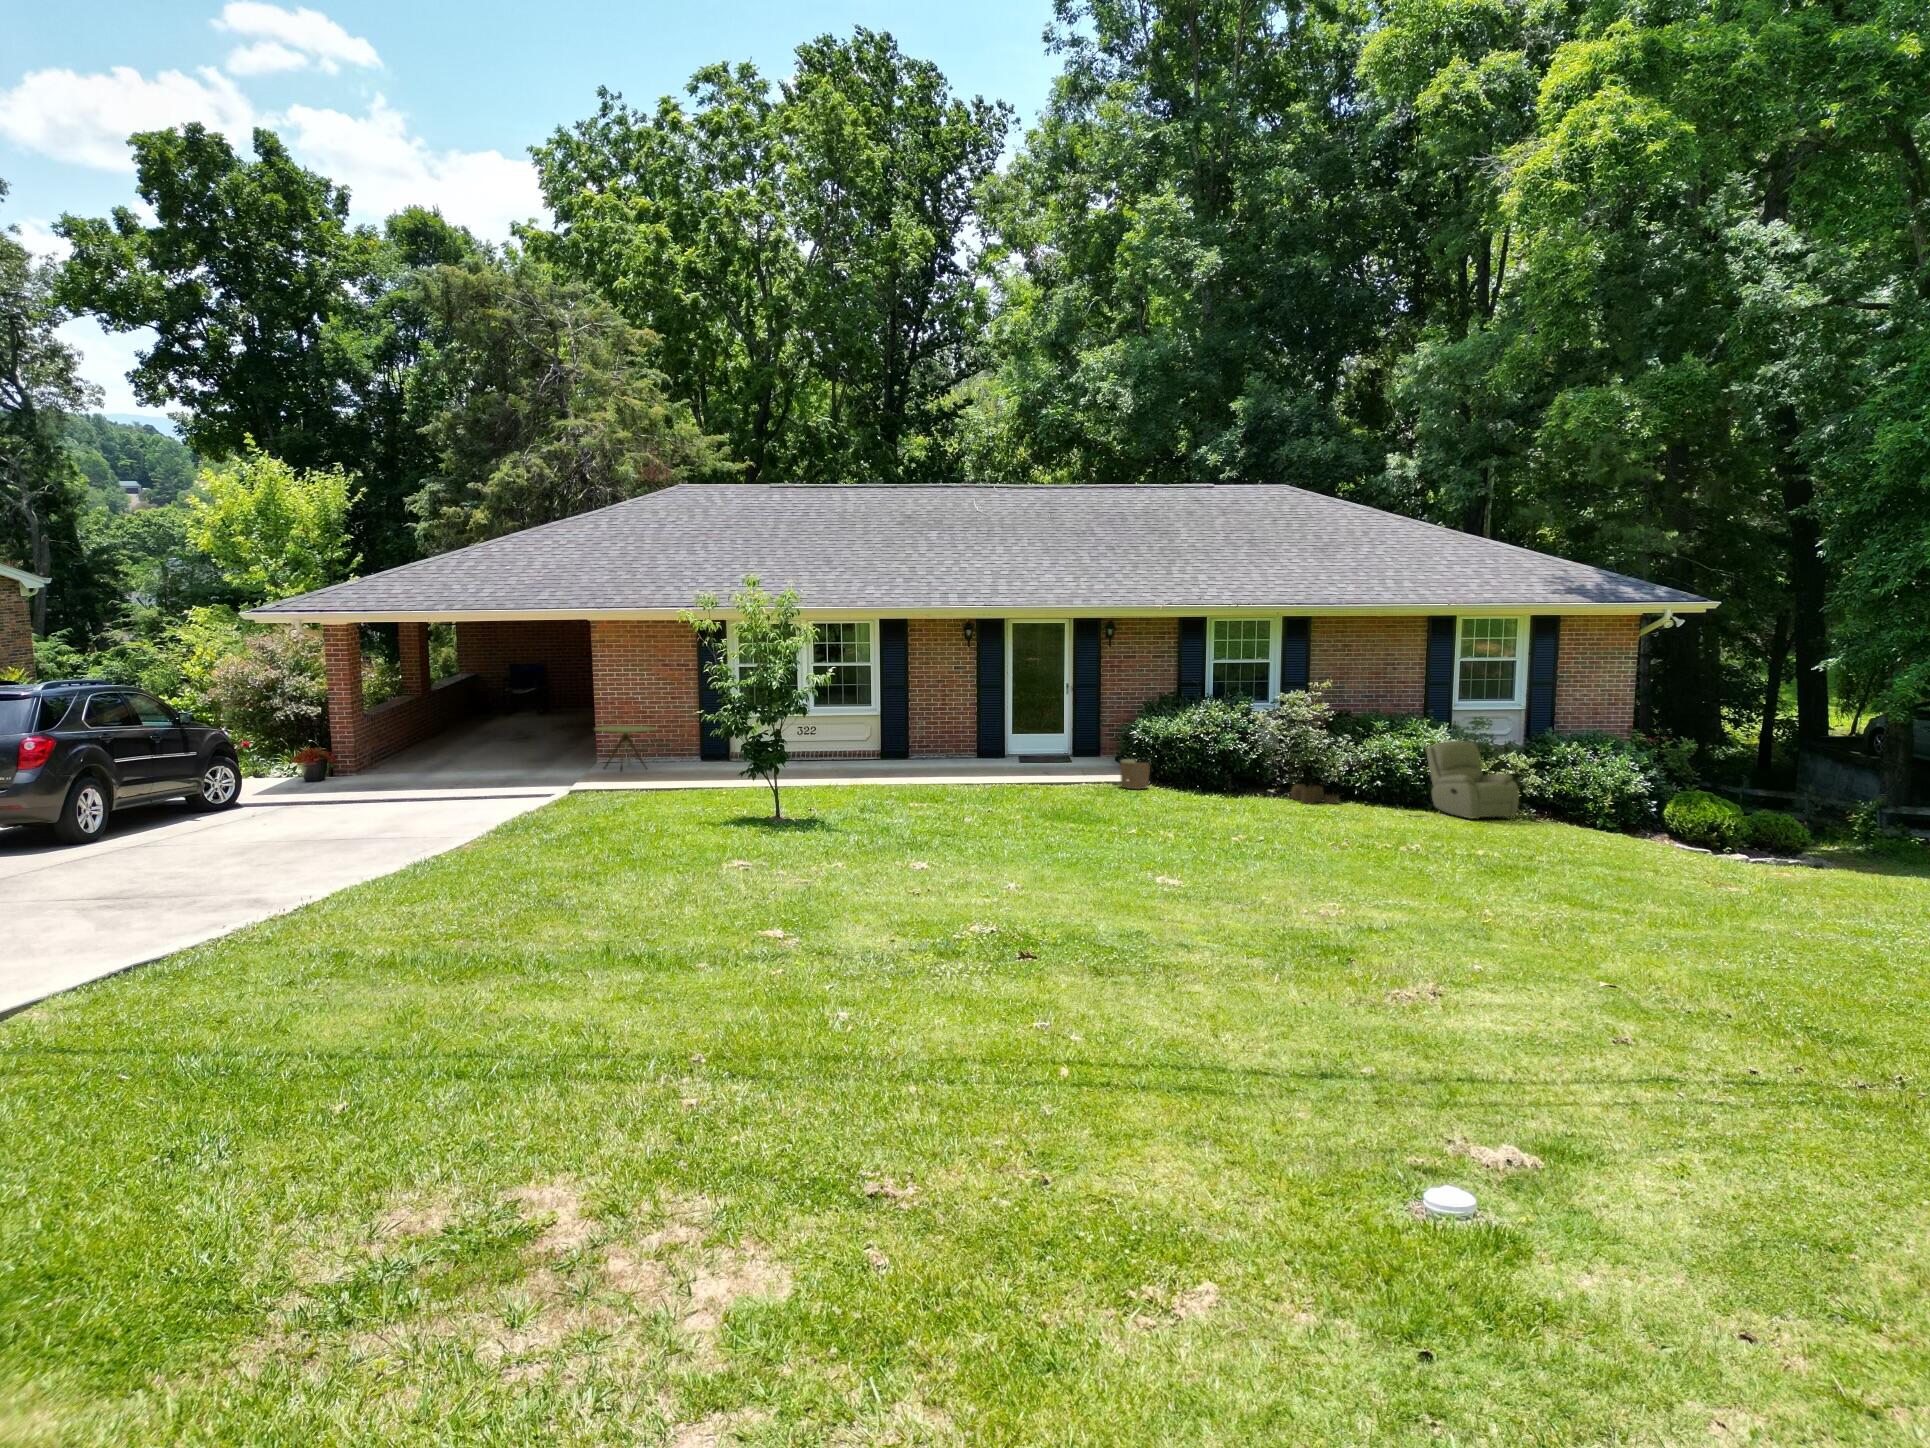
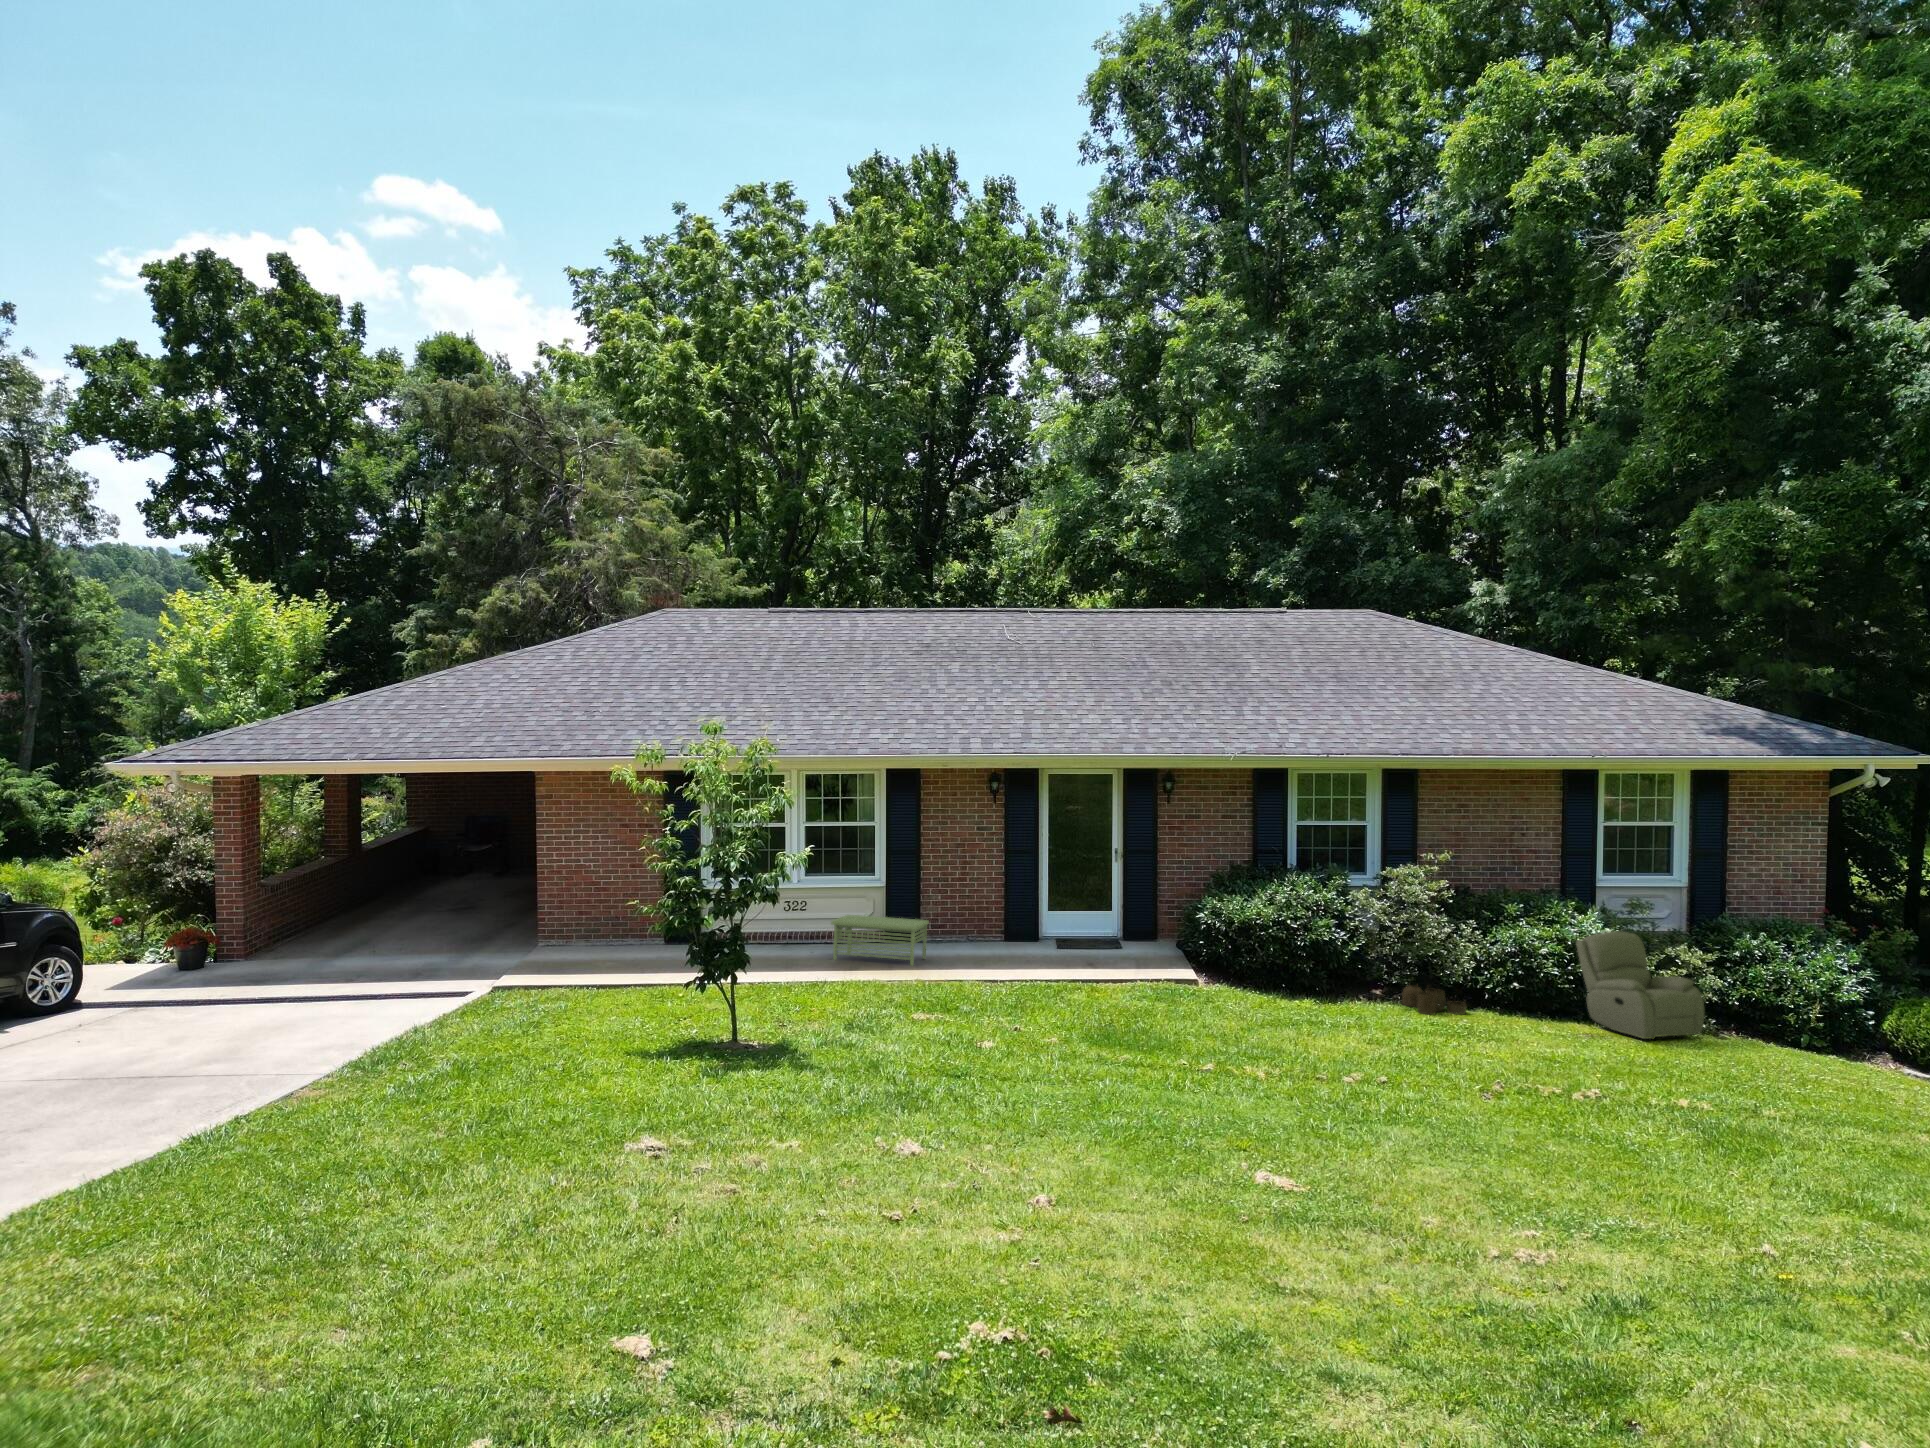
round table: present [595,726,656,768] -> none [538,898,616,957]
storage bench: none [835,739,915,777] -> present [831,915,929,966]
planter: present [1120,759,1150,790] -> none [1183,948,1221,988]

